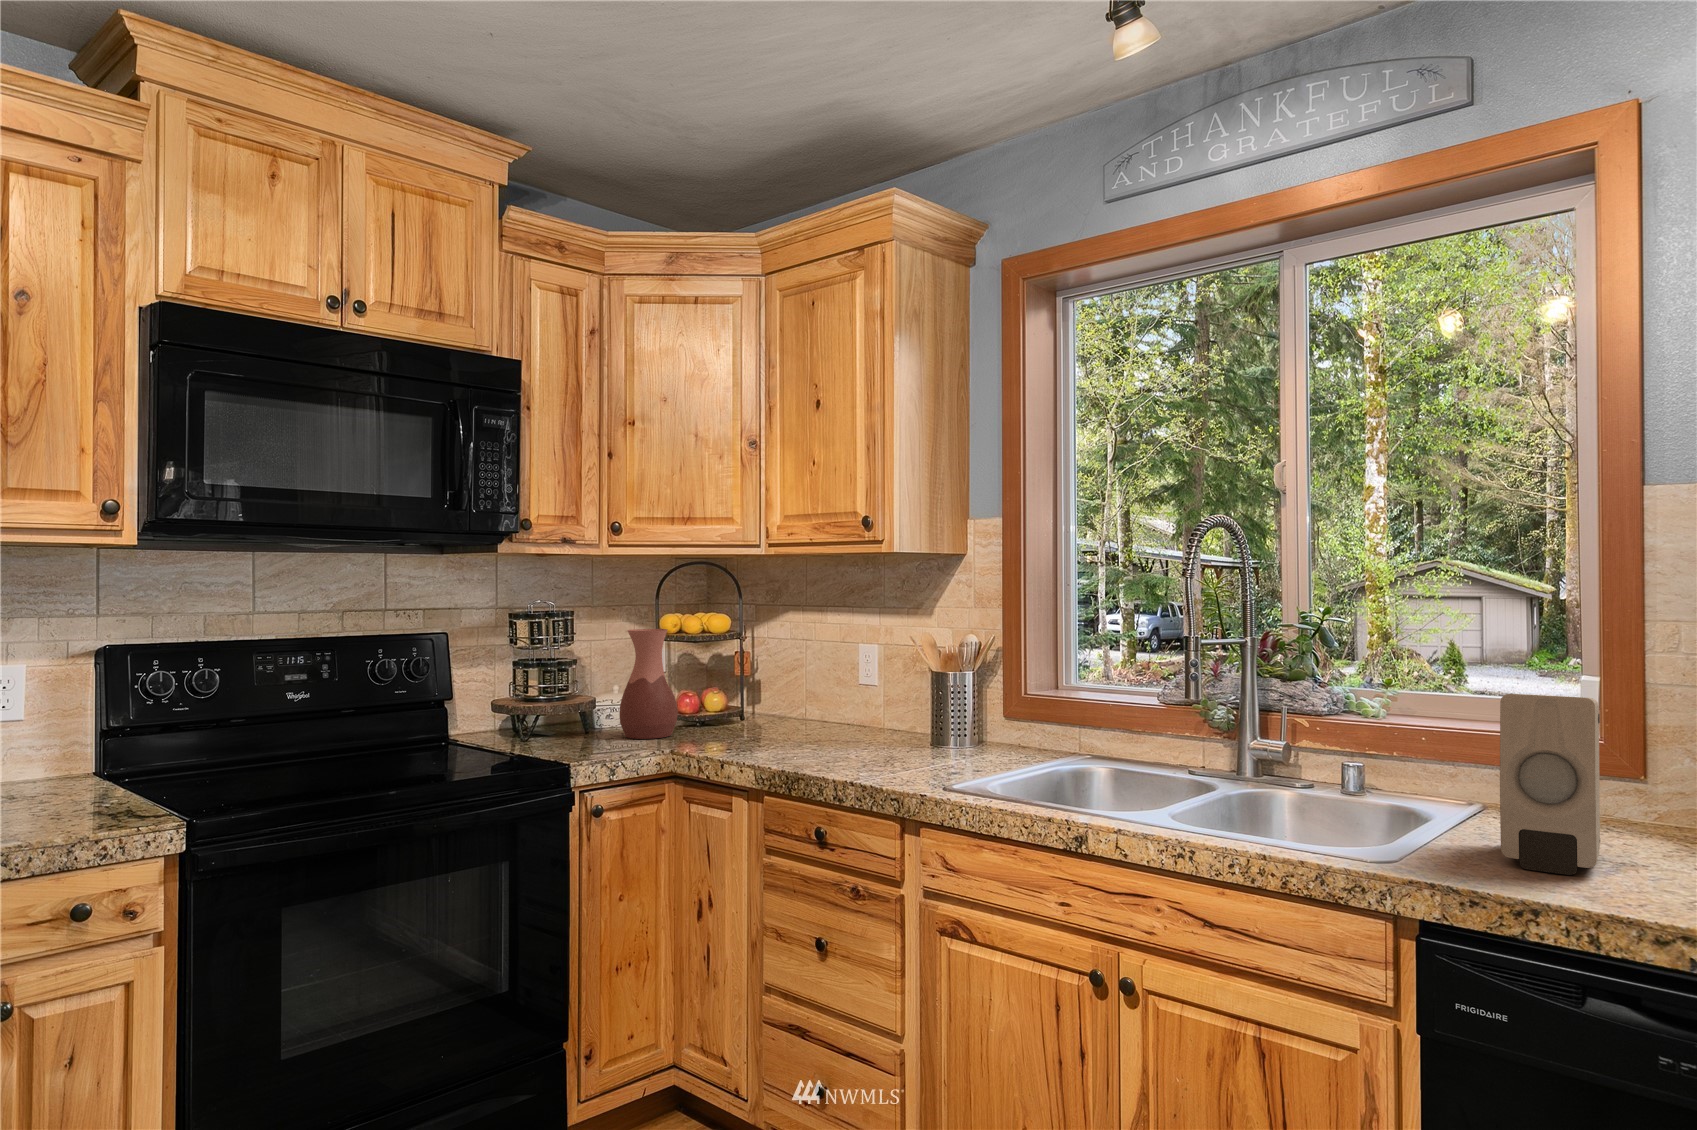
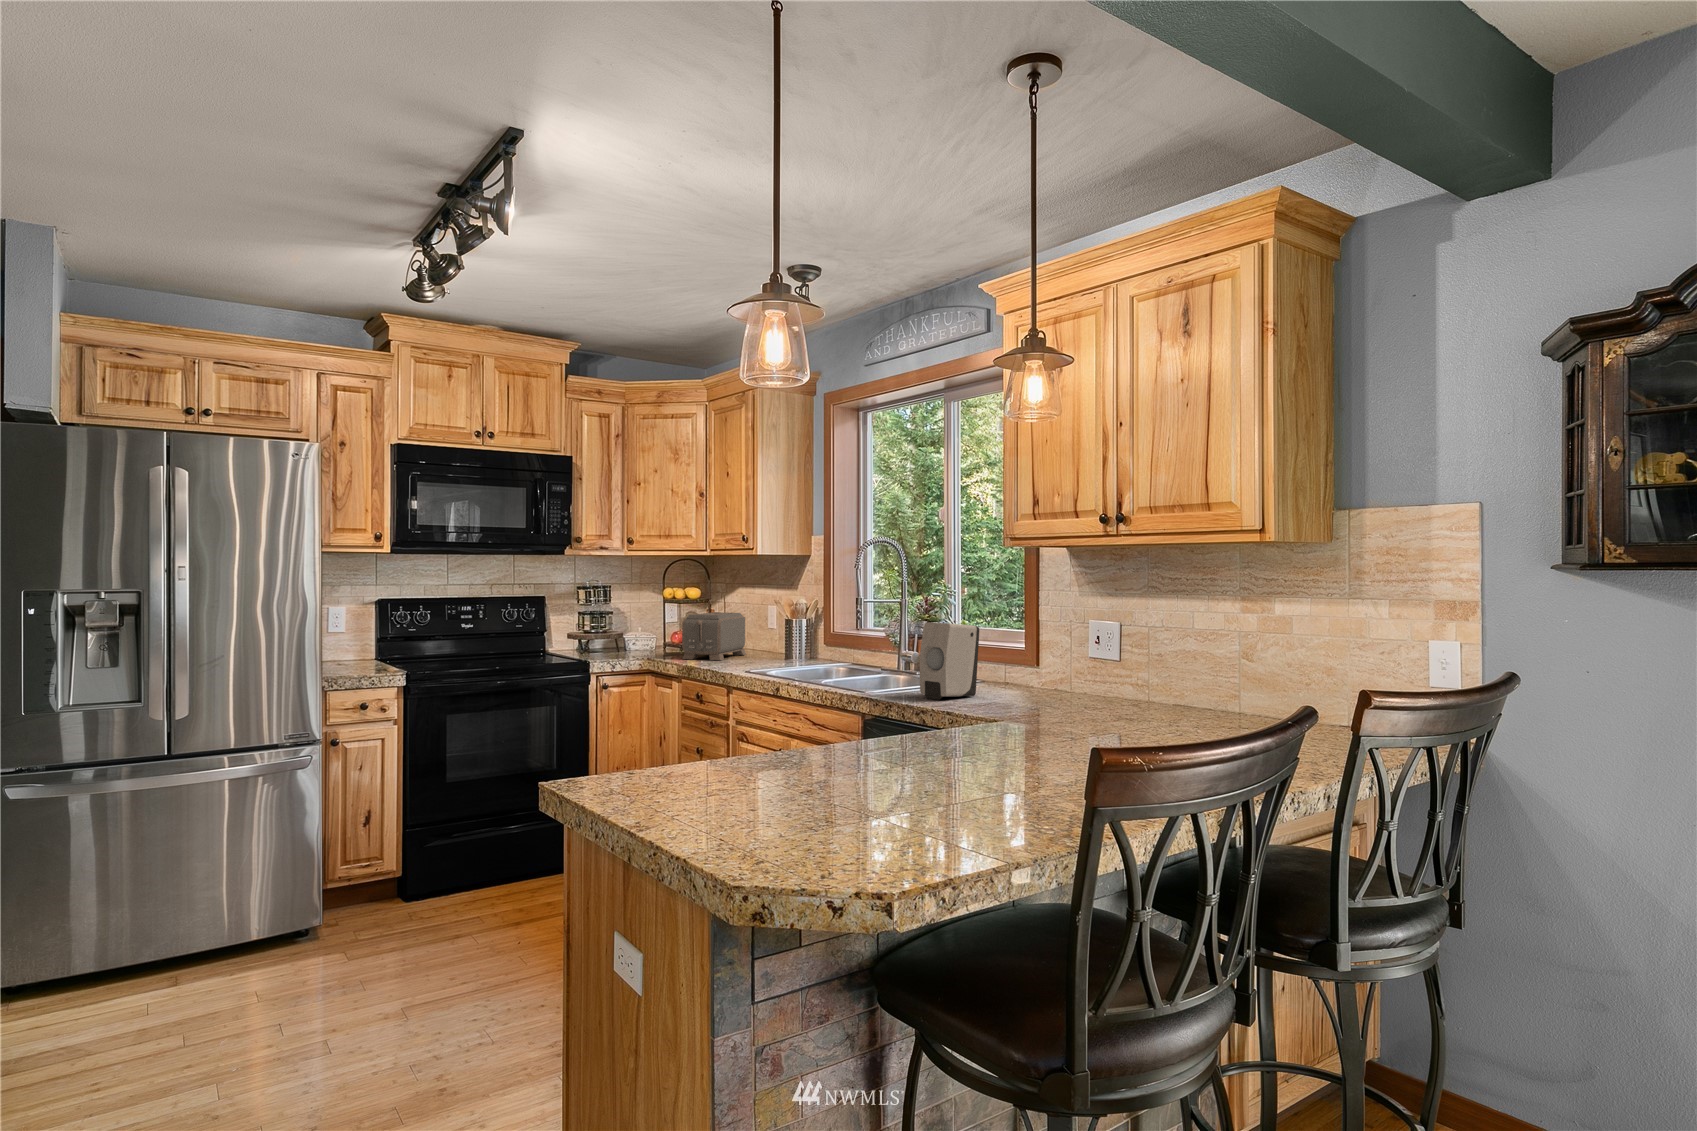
vase: present [619,629,678,739] -> none [631,596,663,655]
toaster: none [740,657,834,750] -> present [682,612,746,660]

